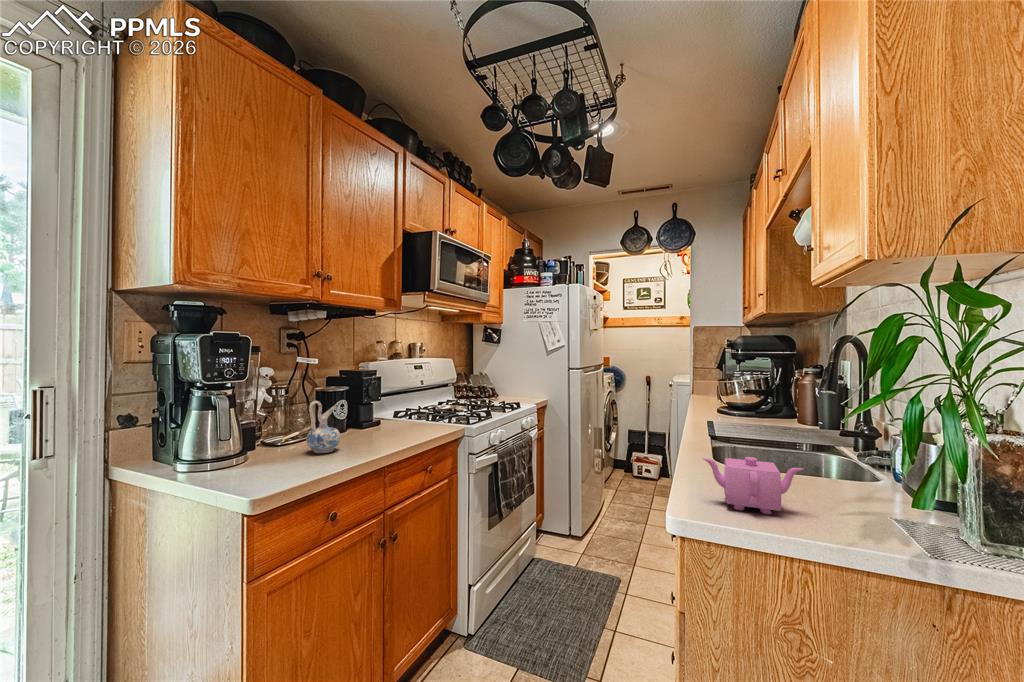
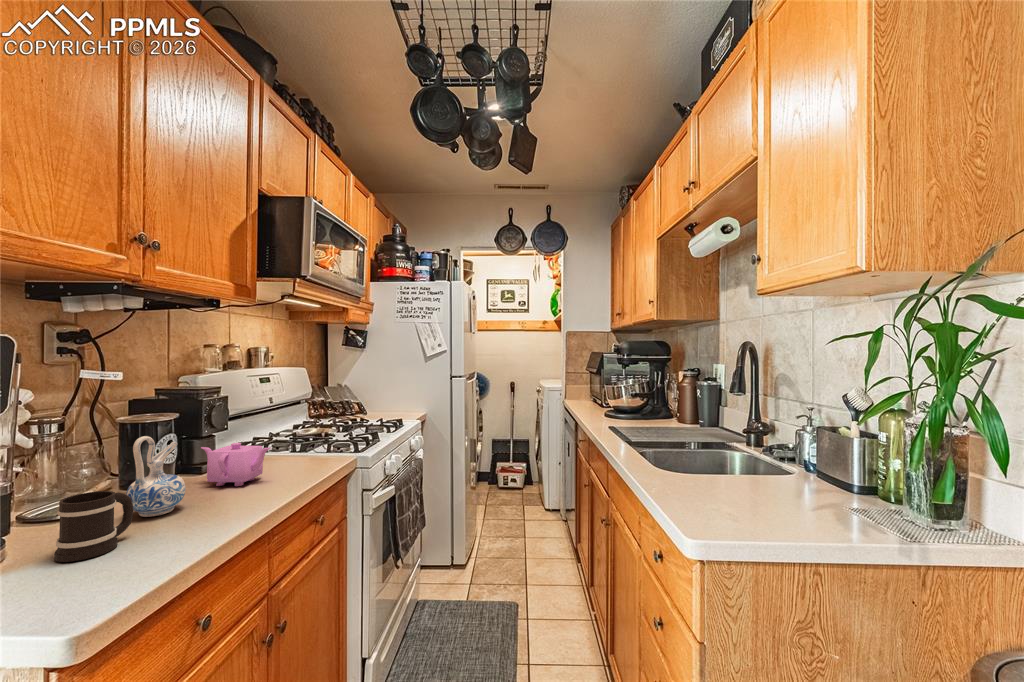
mug: none [262,432,305,472] -> present [54,491,134,562]
teapot: present [703,457,803,514] -> present [201,443,271,486]

